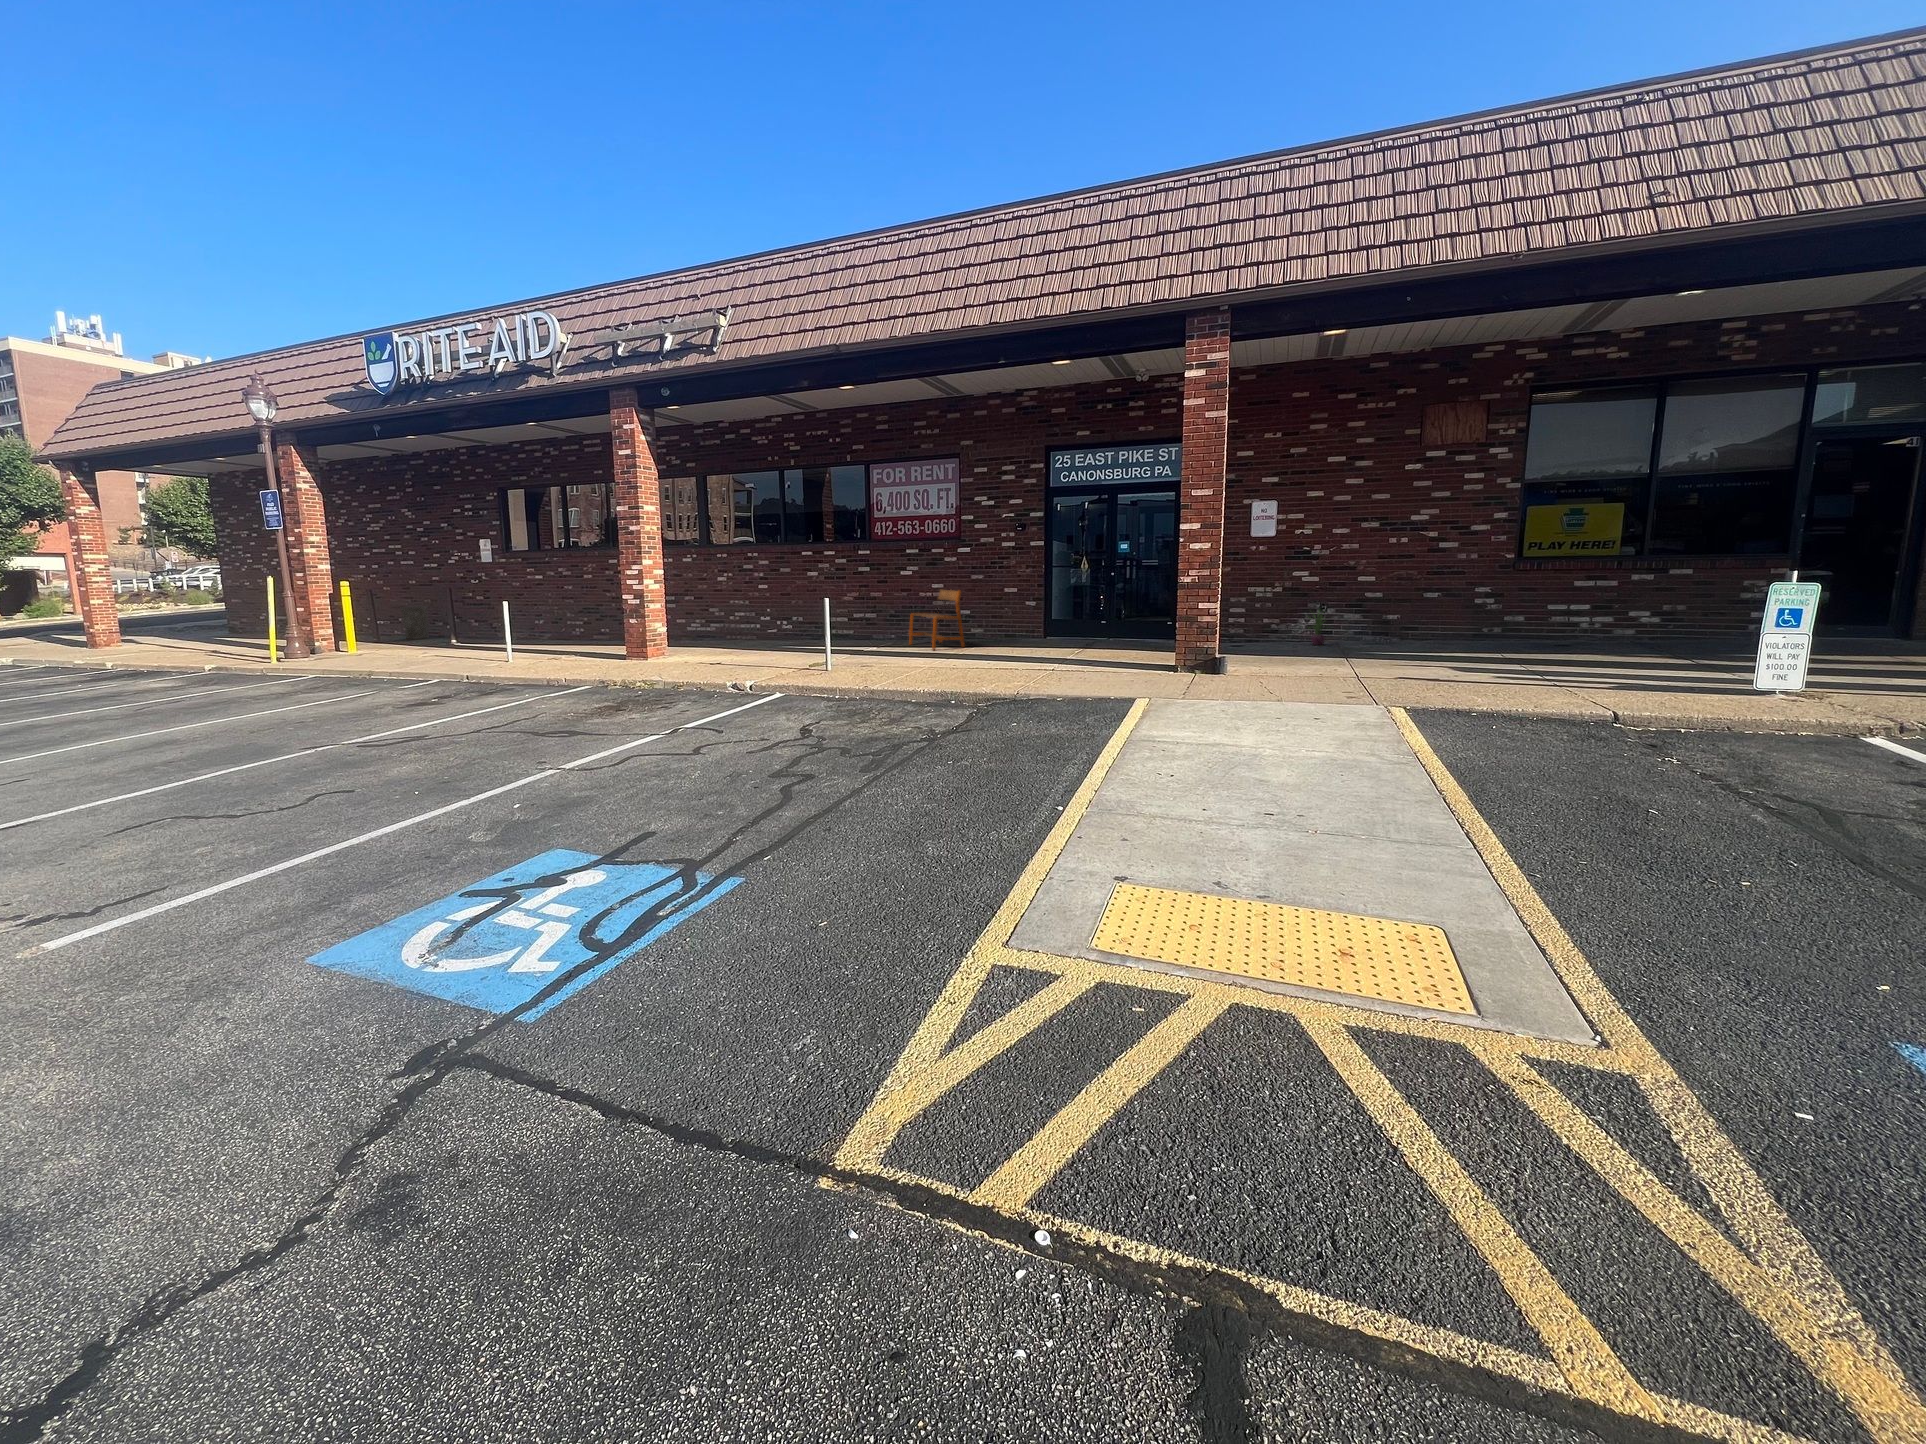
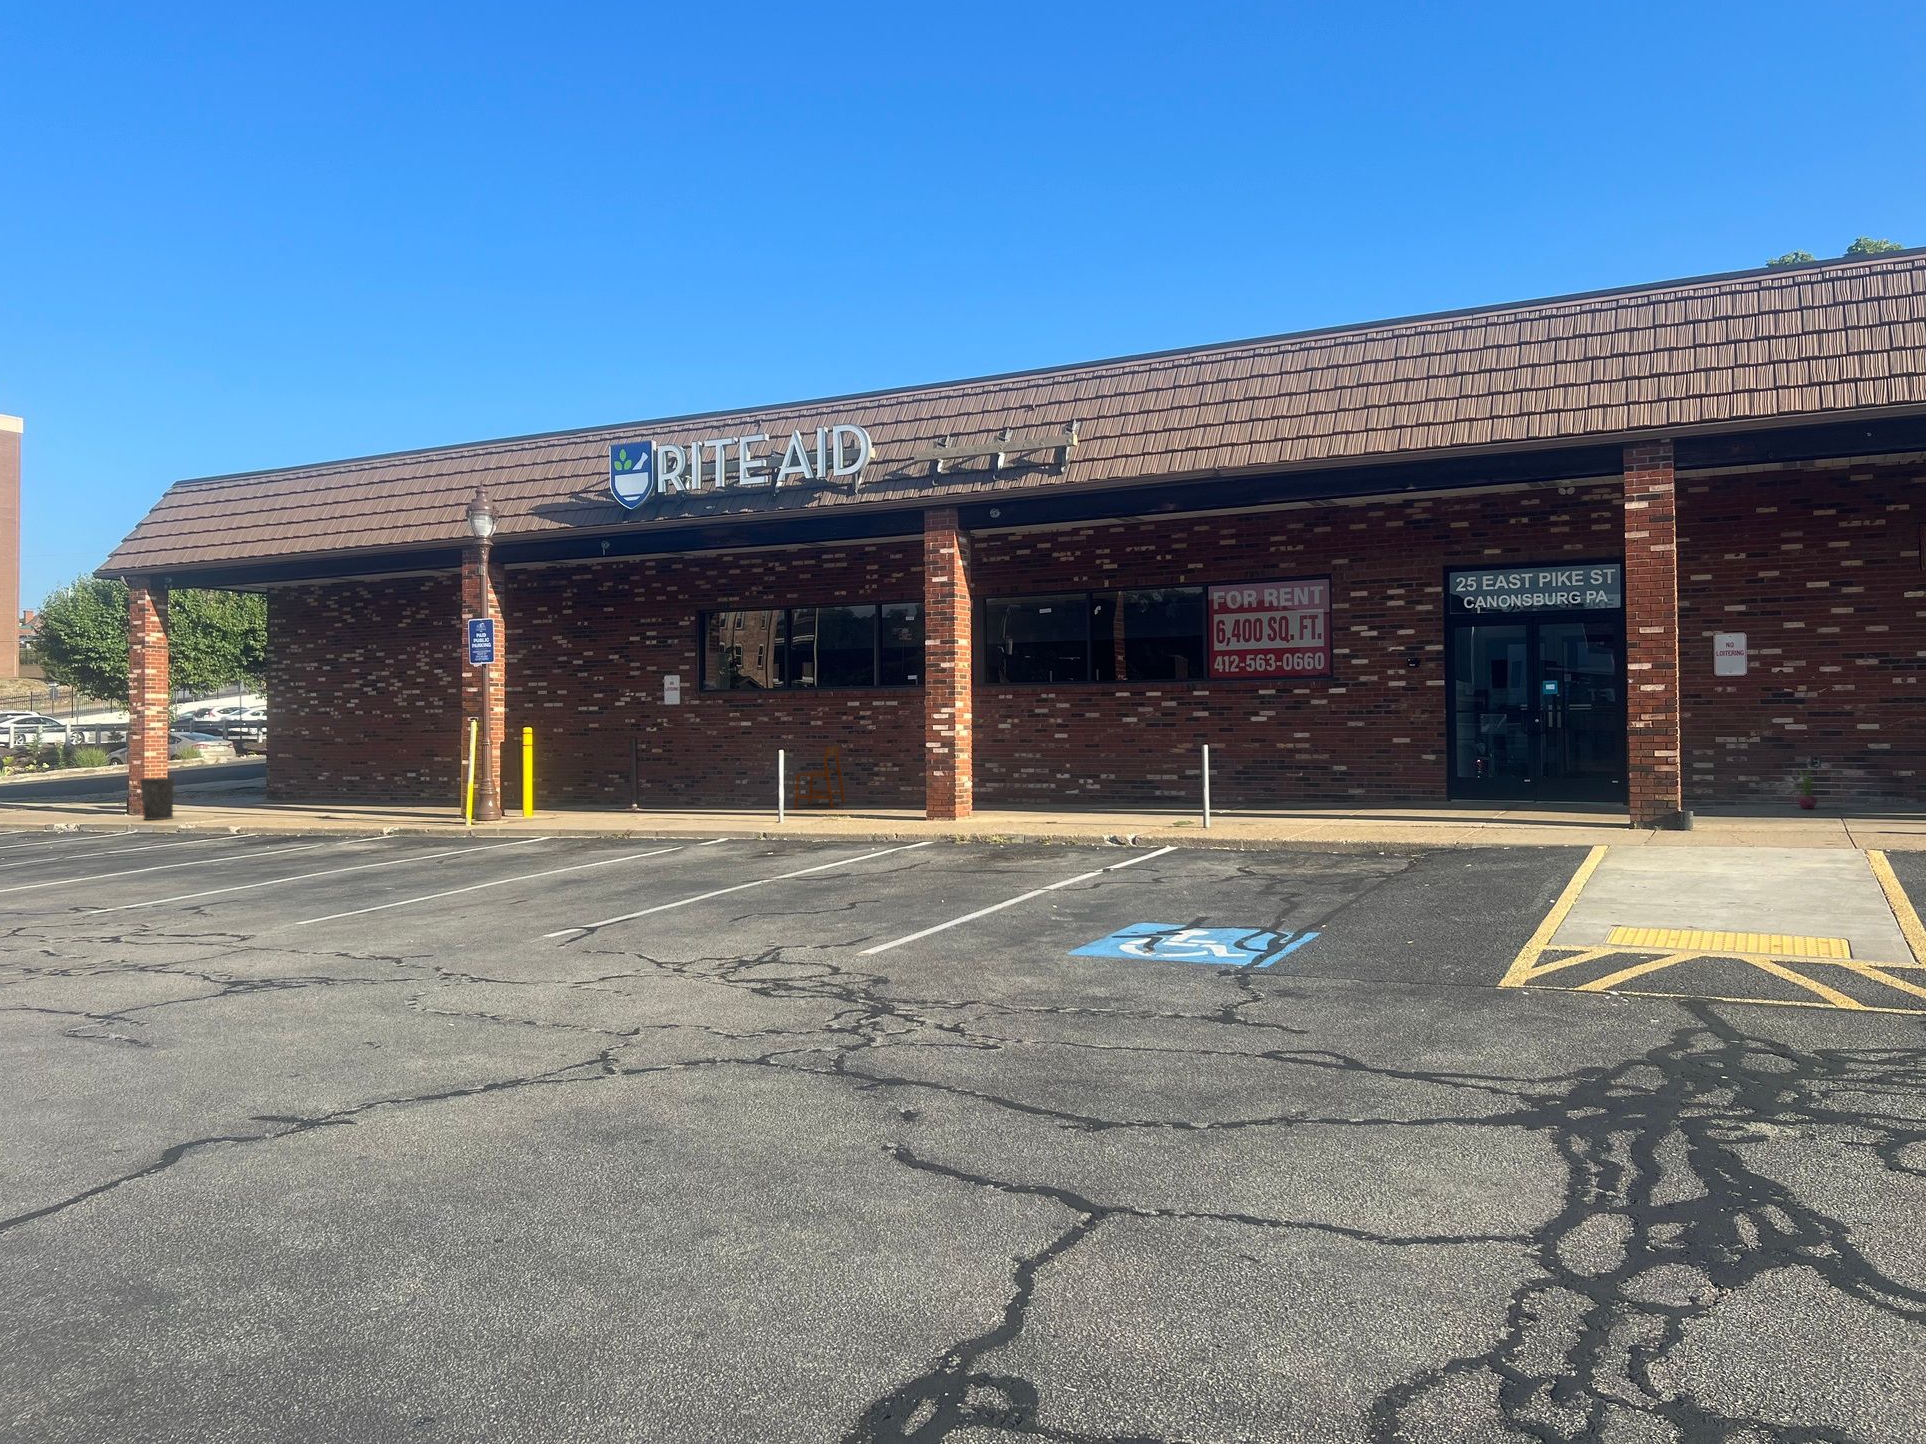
bench: present [909,590,965,650] -> present [795,745,845,809]
trash can: present [401,606,429,639] -> present [140,777,173,820]

